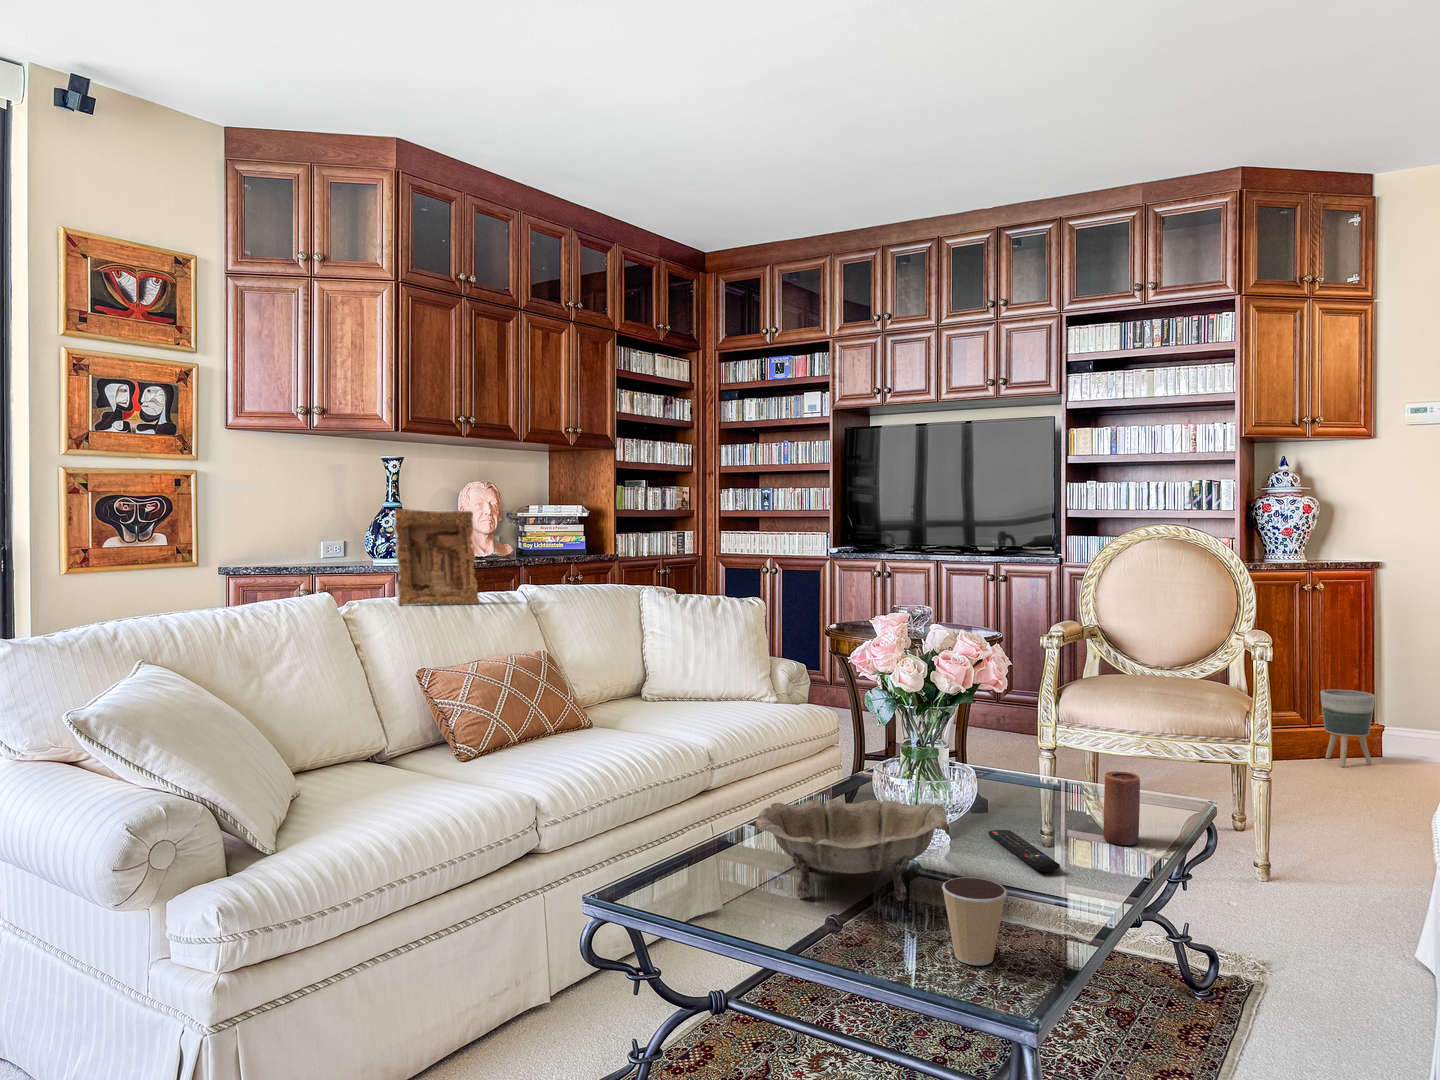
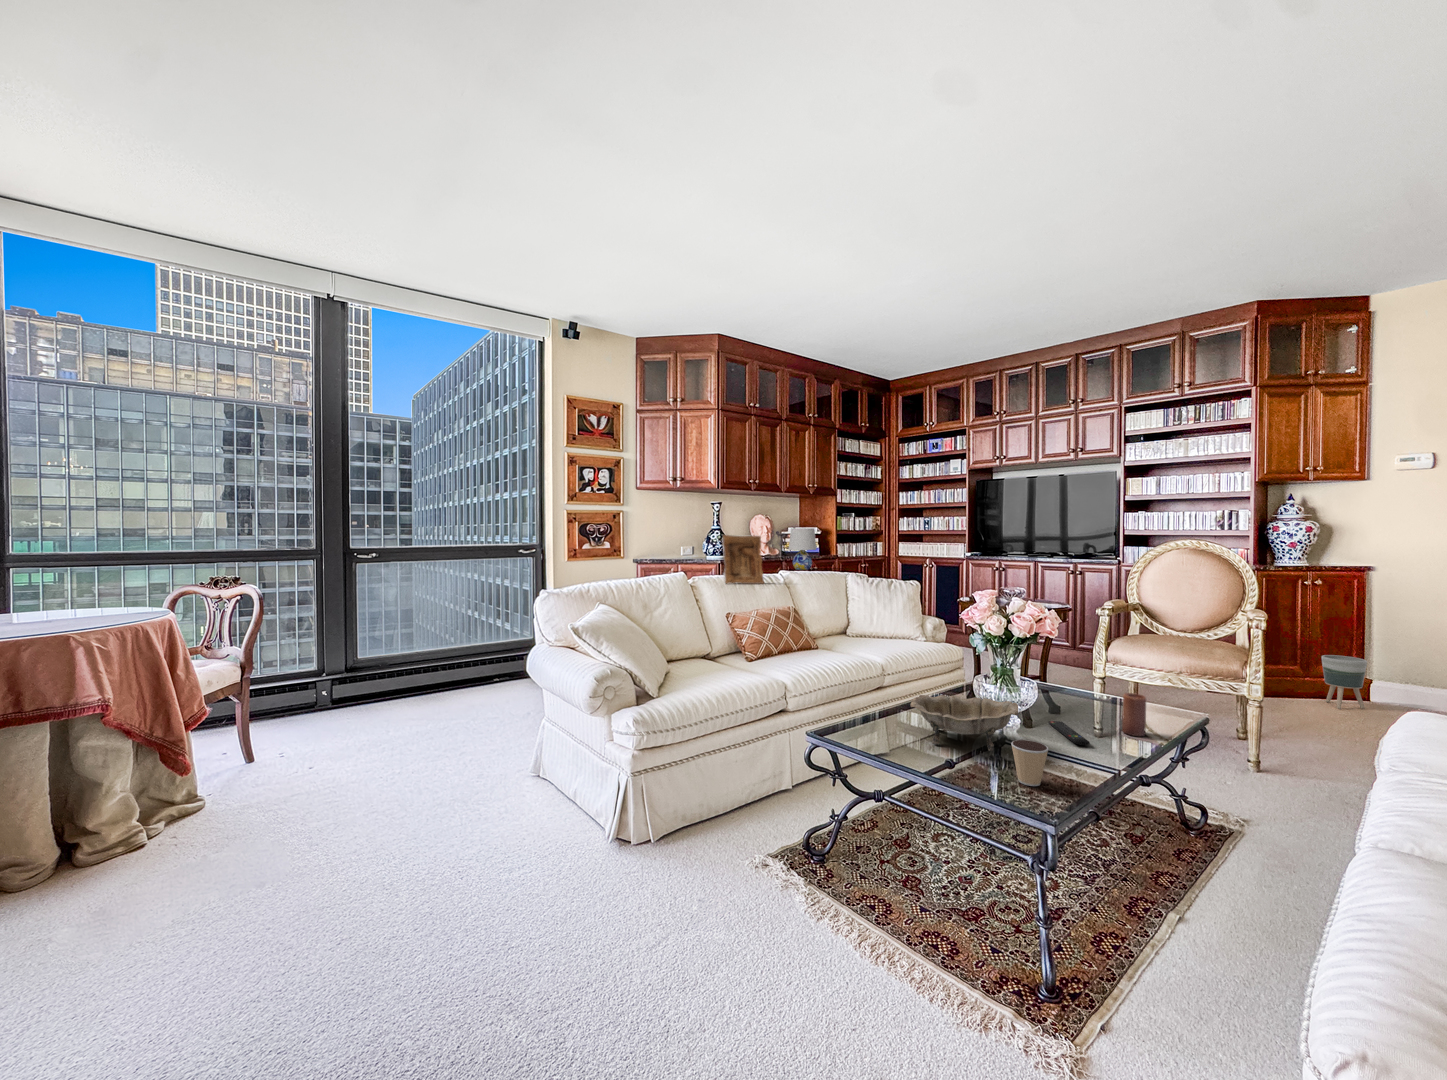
table lamp: none [535,507,585,581] -> present [789,528,816,570]

